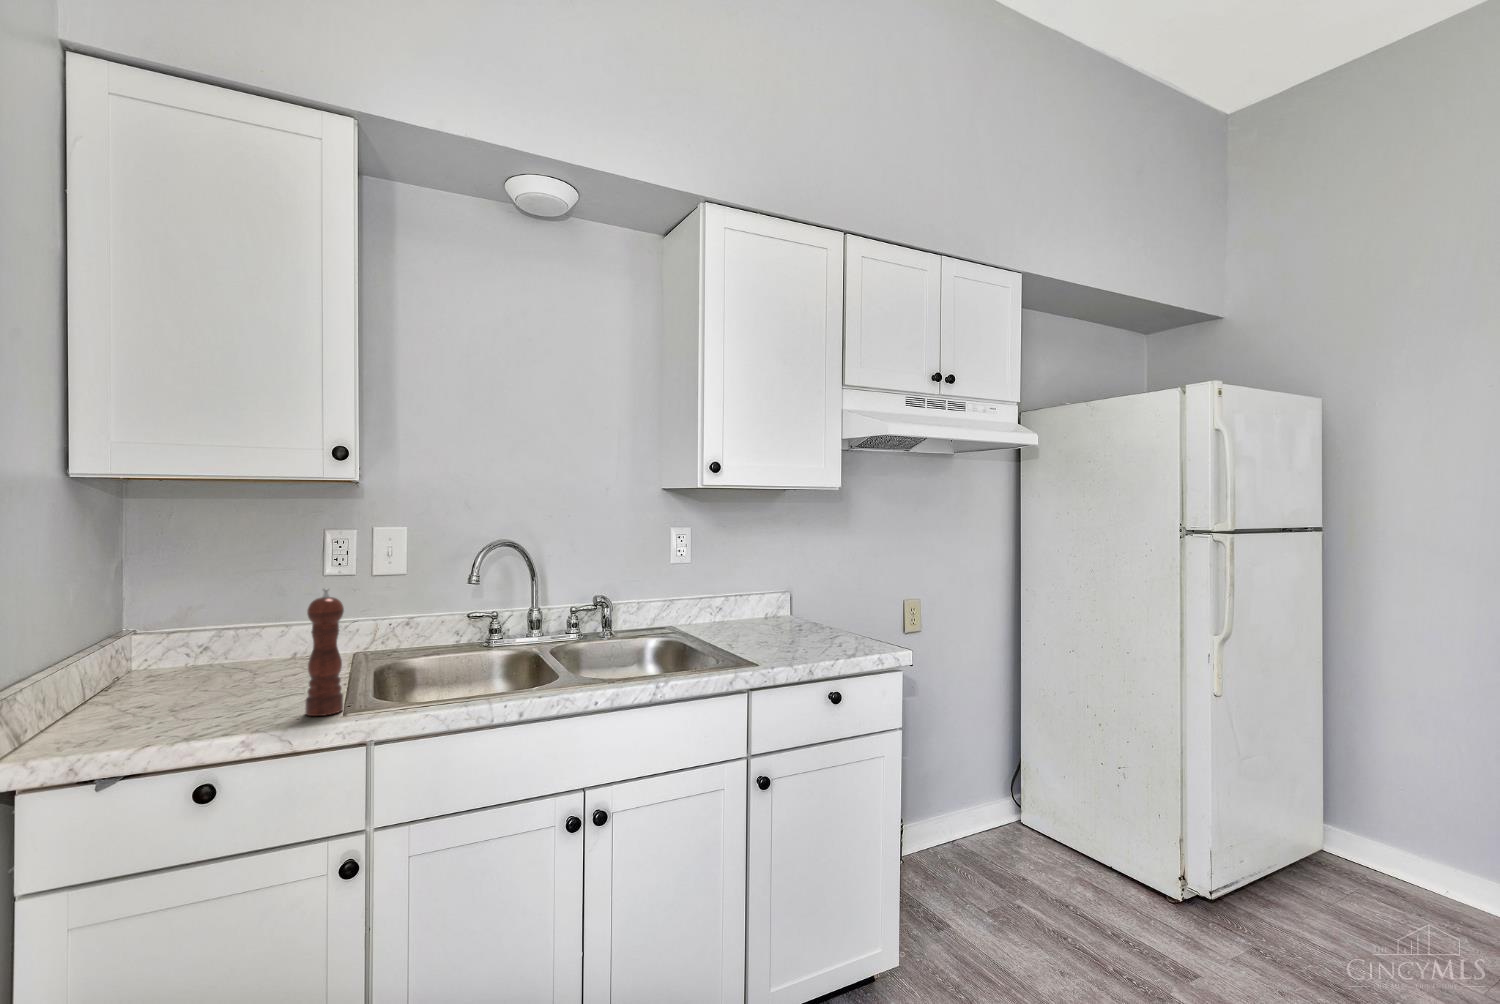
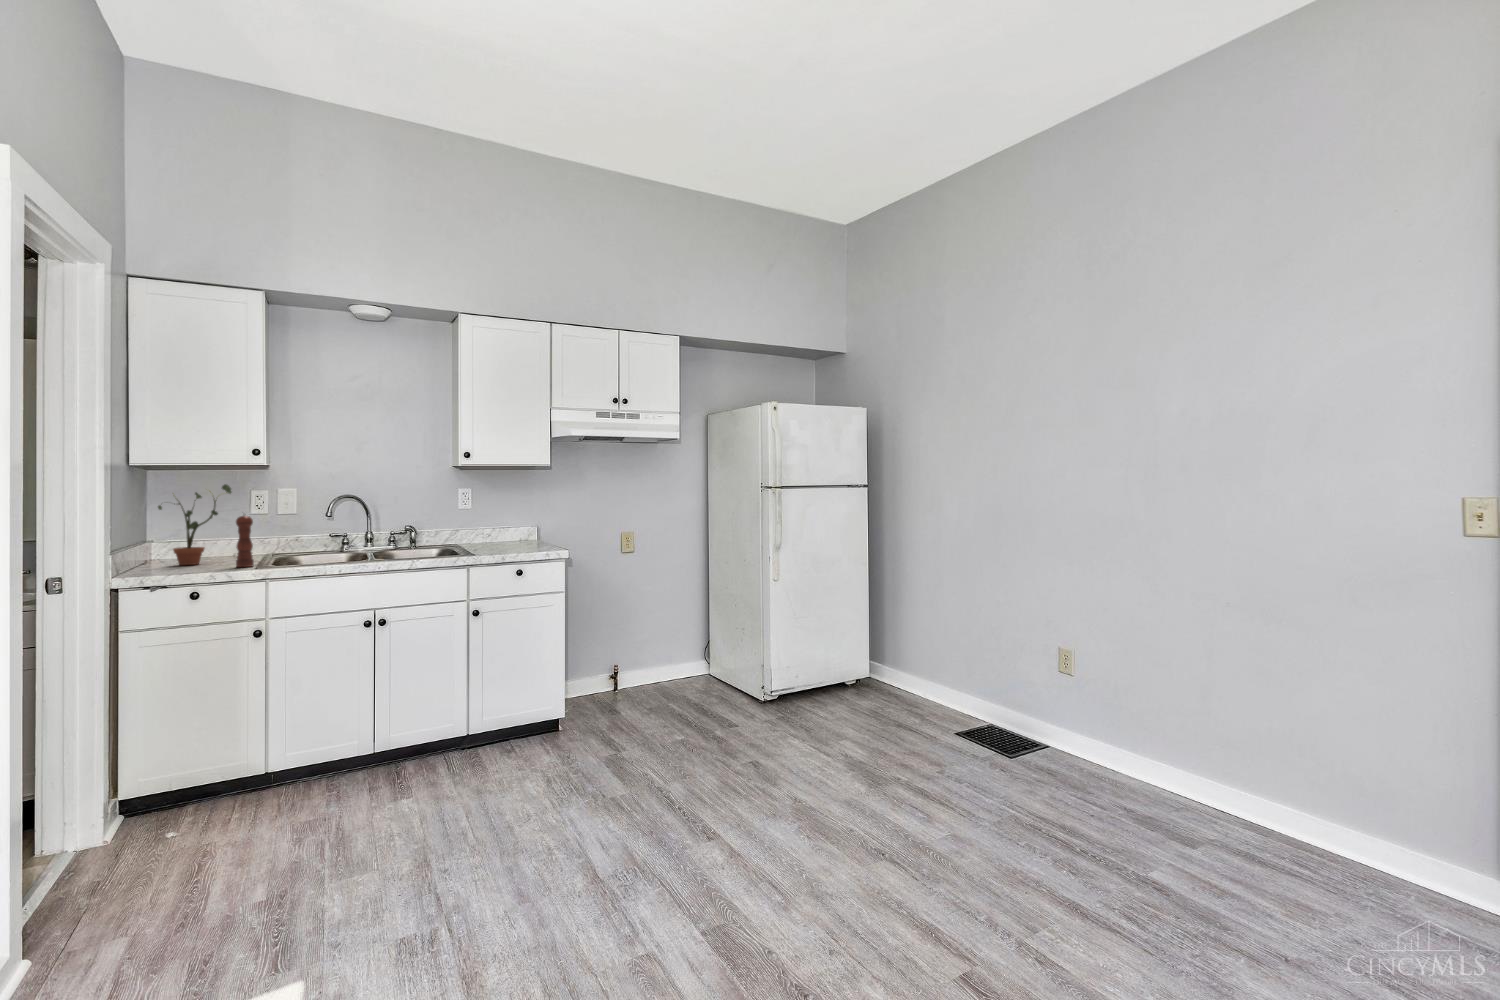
potted plant: none [135,519,288,701] -> present [158,484,232,565]

